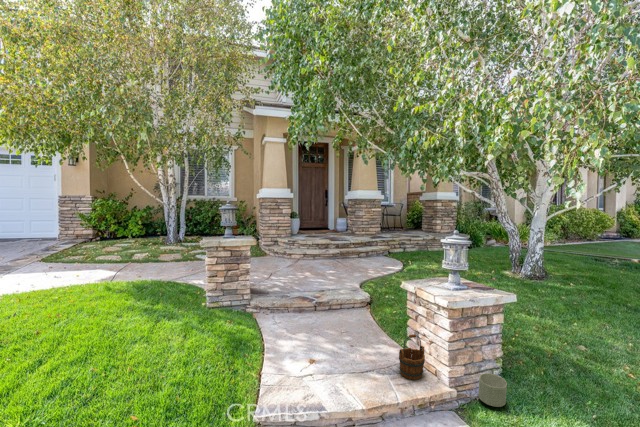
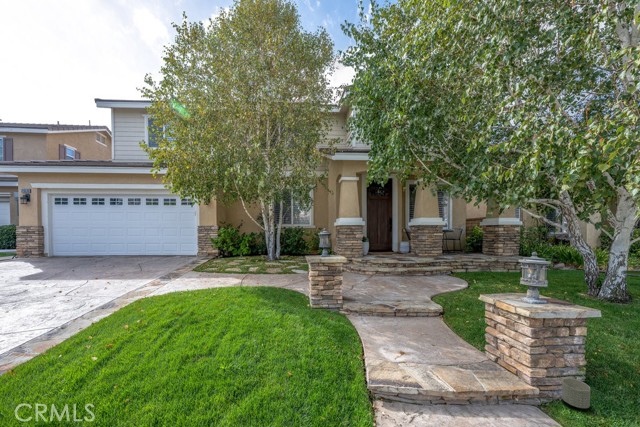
wooden bucket: present [399,334,425,380] -> none [483,339,508,378]

